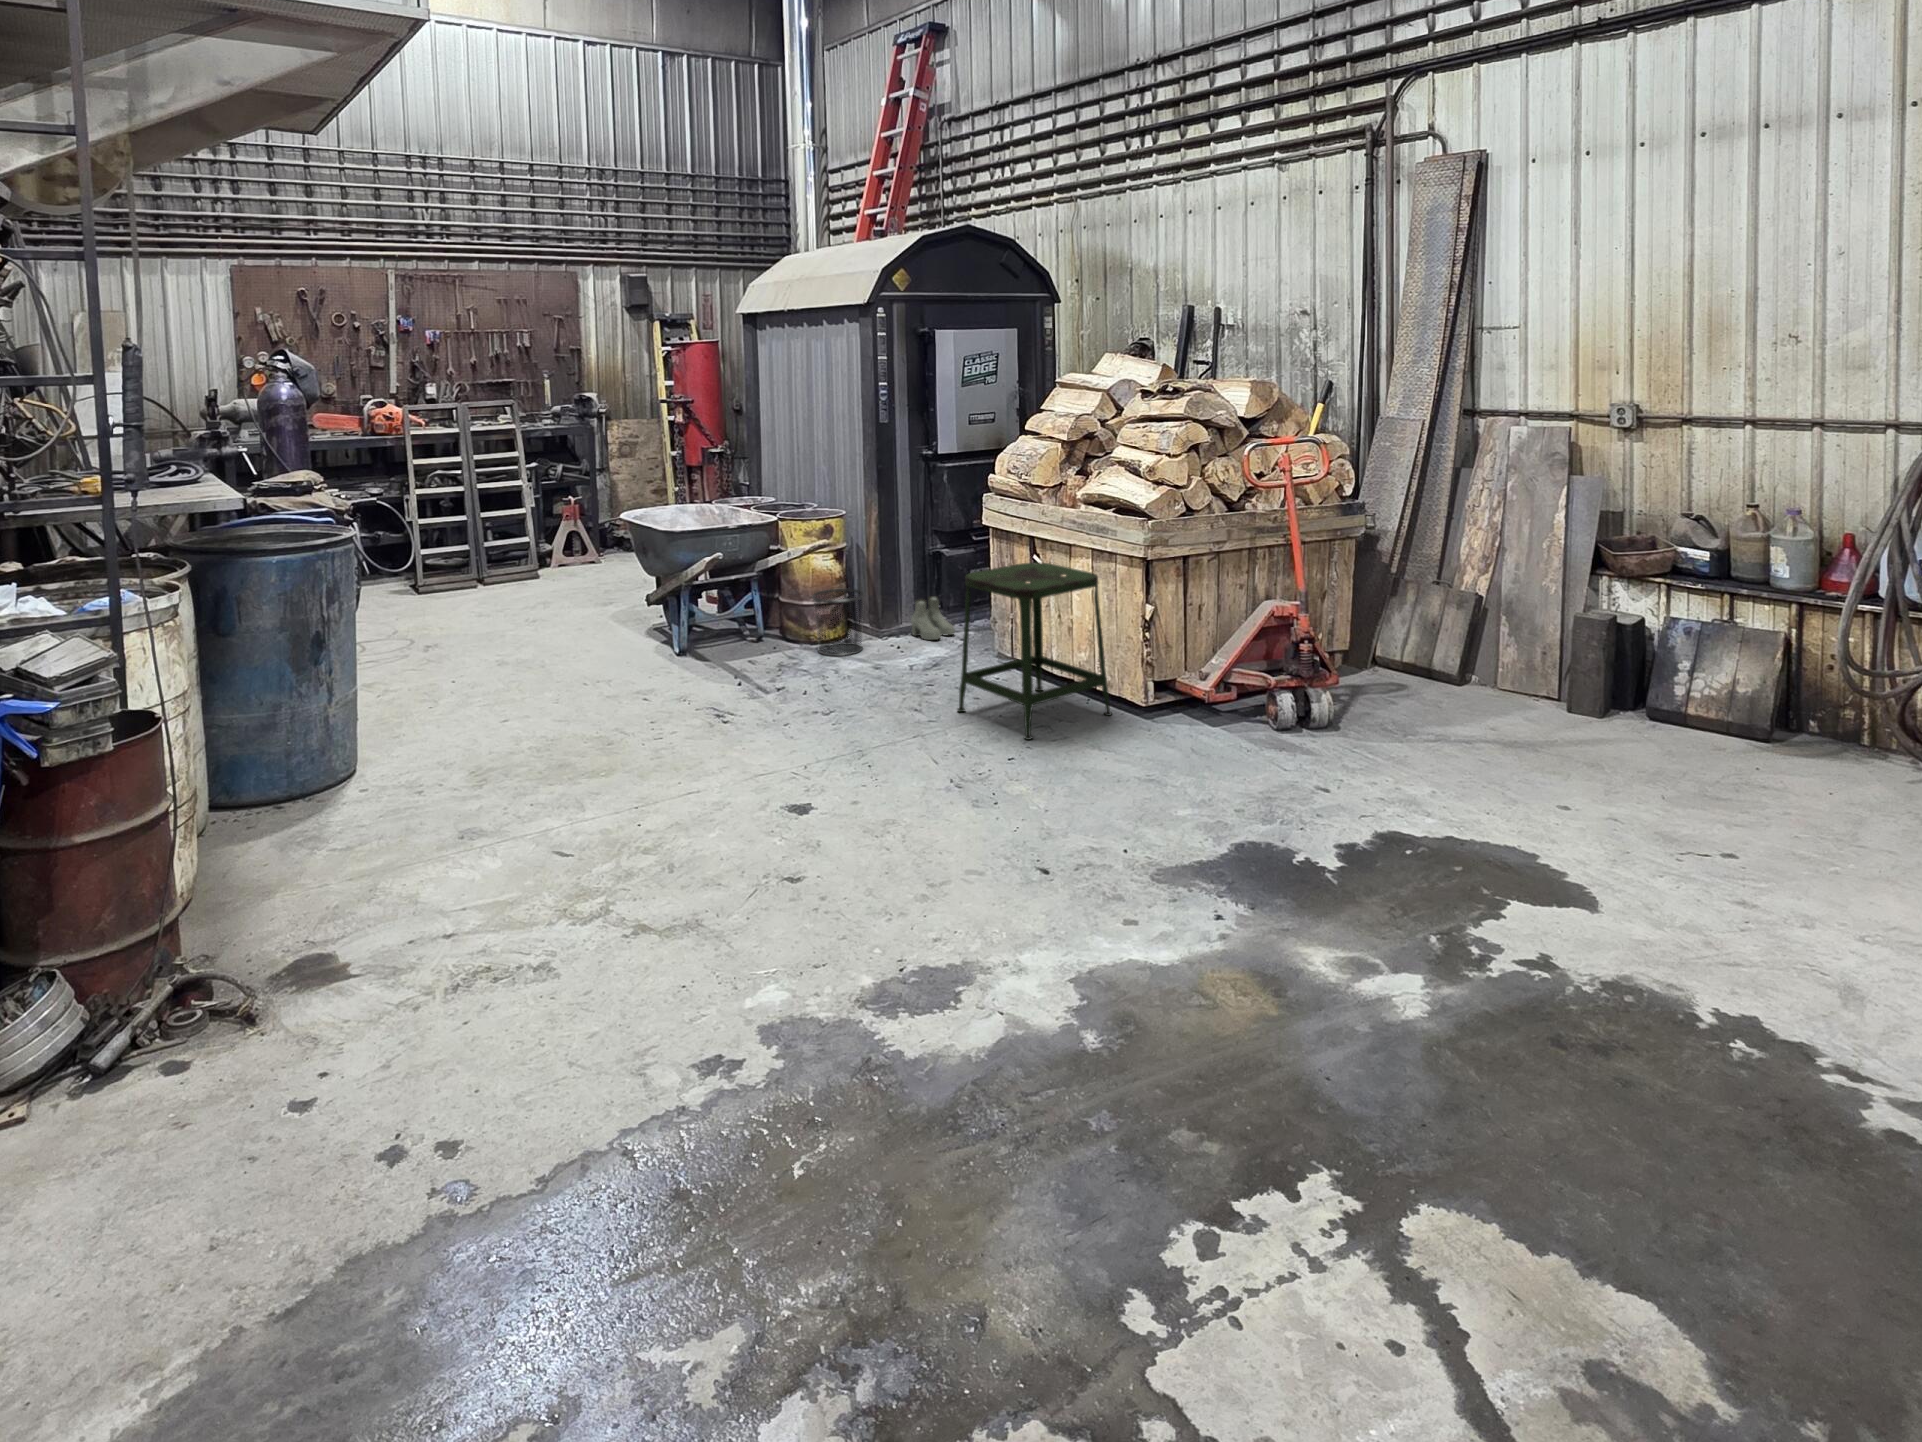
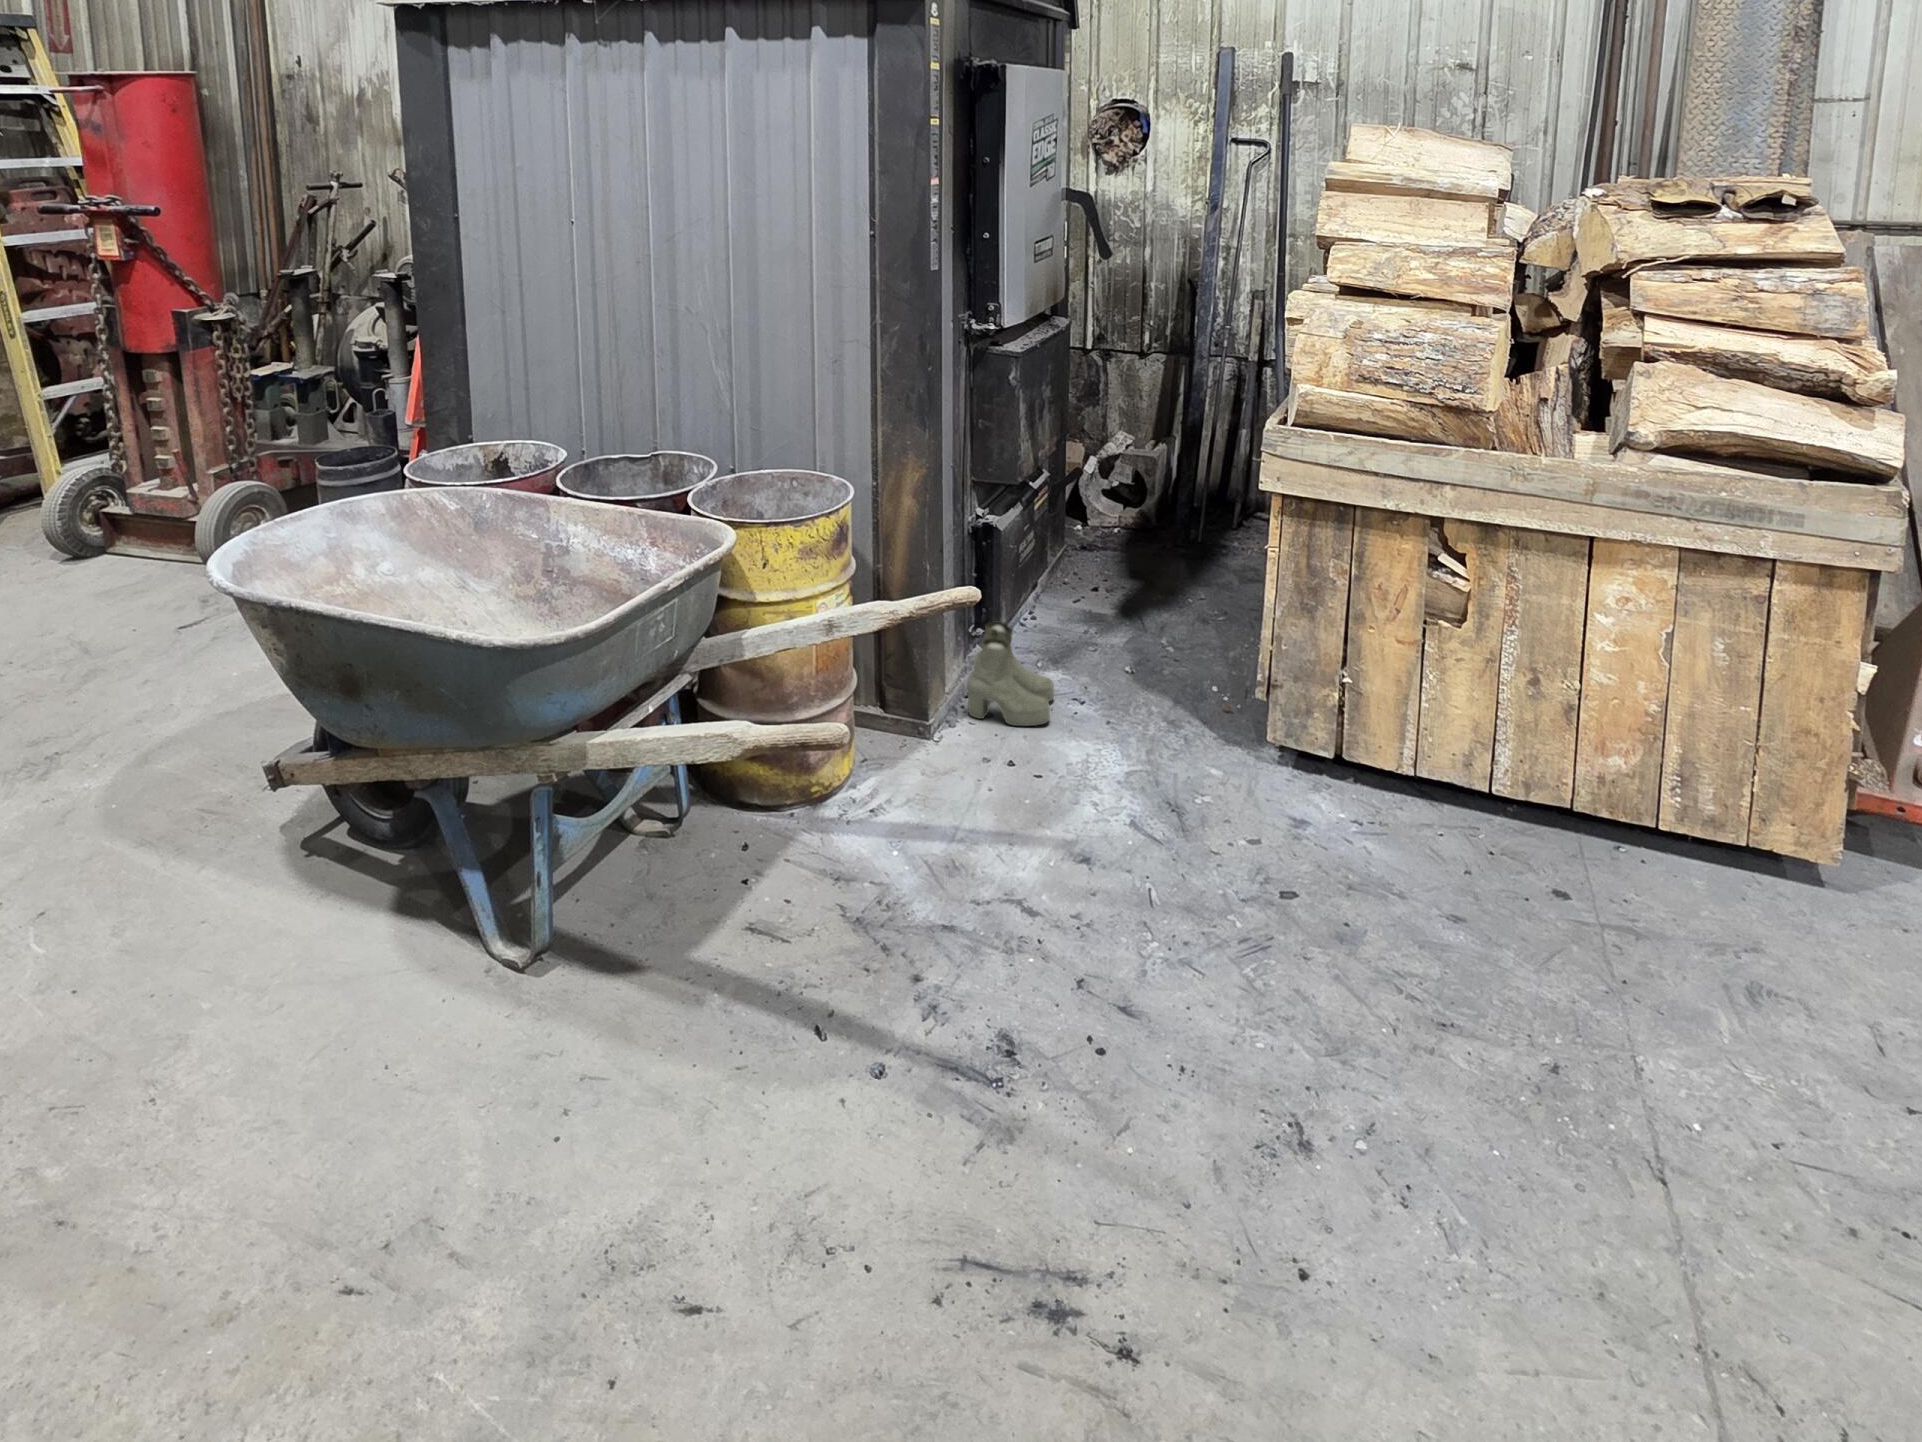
stool: present [957,563,1112,740] -> none [1475,575,1827,1055]
waste bin: present [812,589,865,656] -> none [827,656,957,841]

